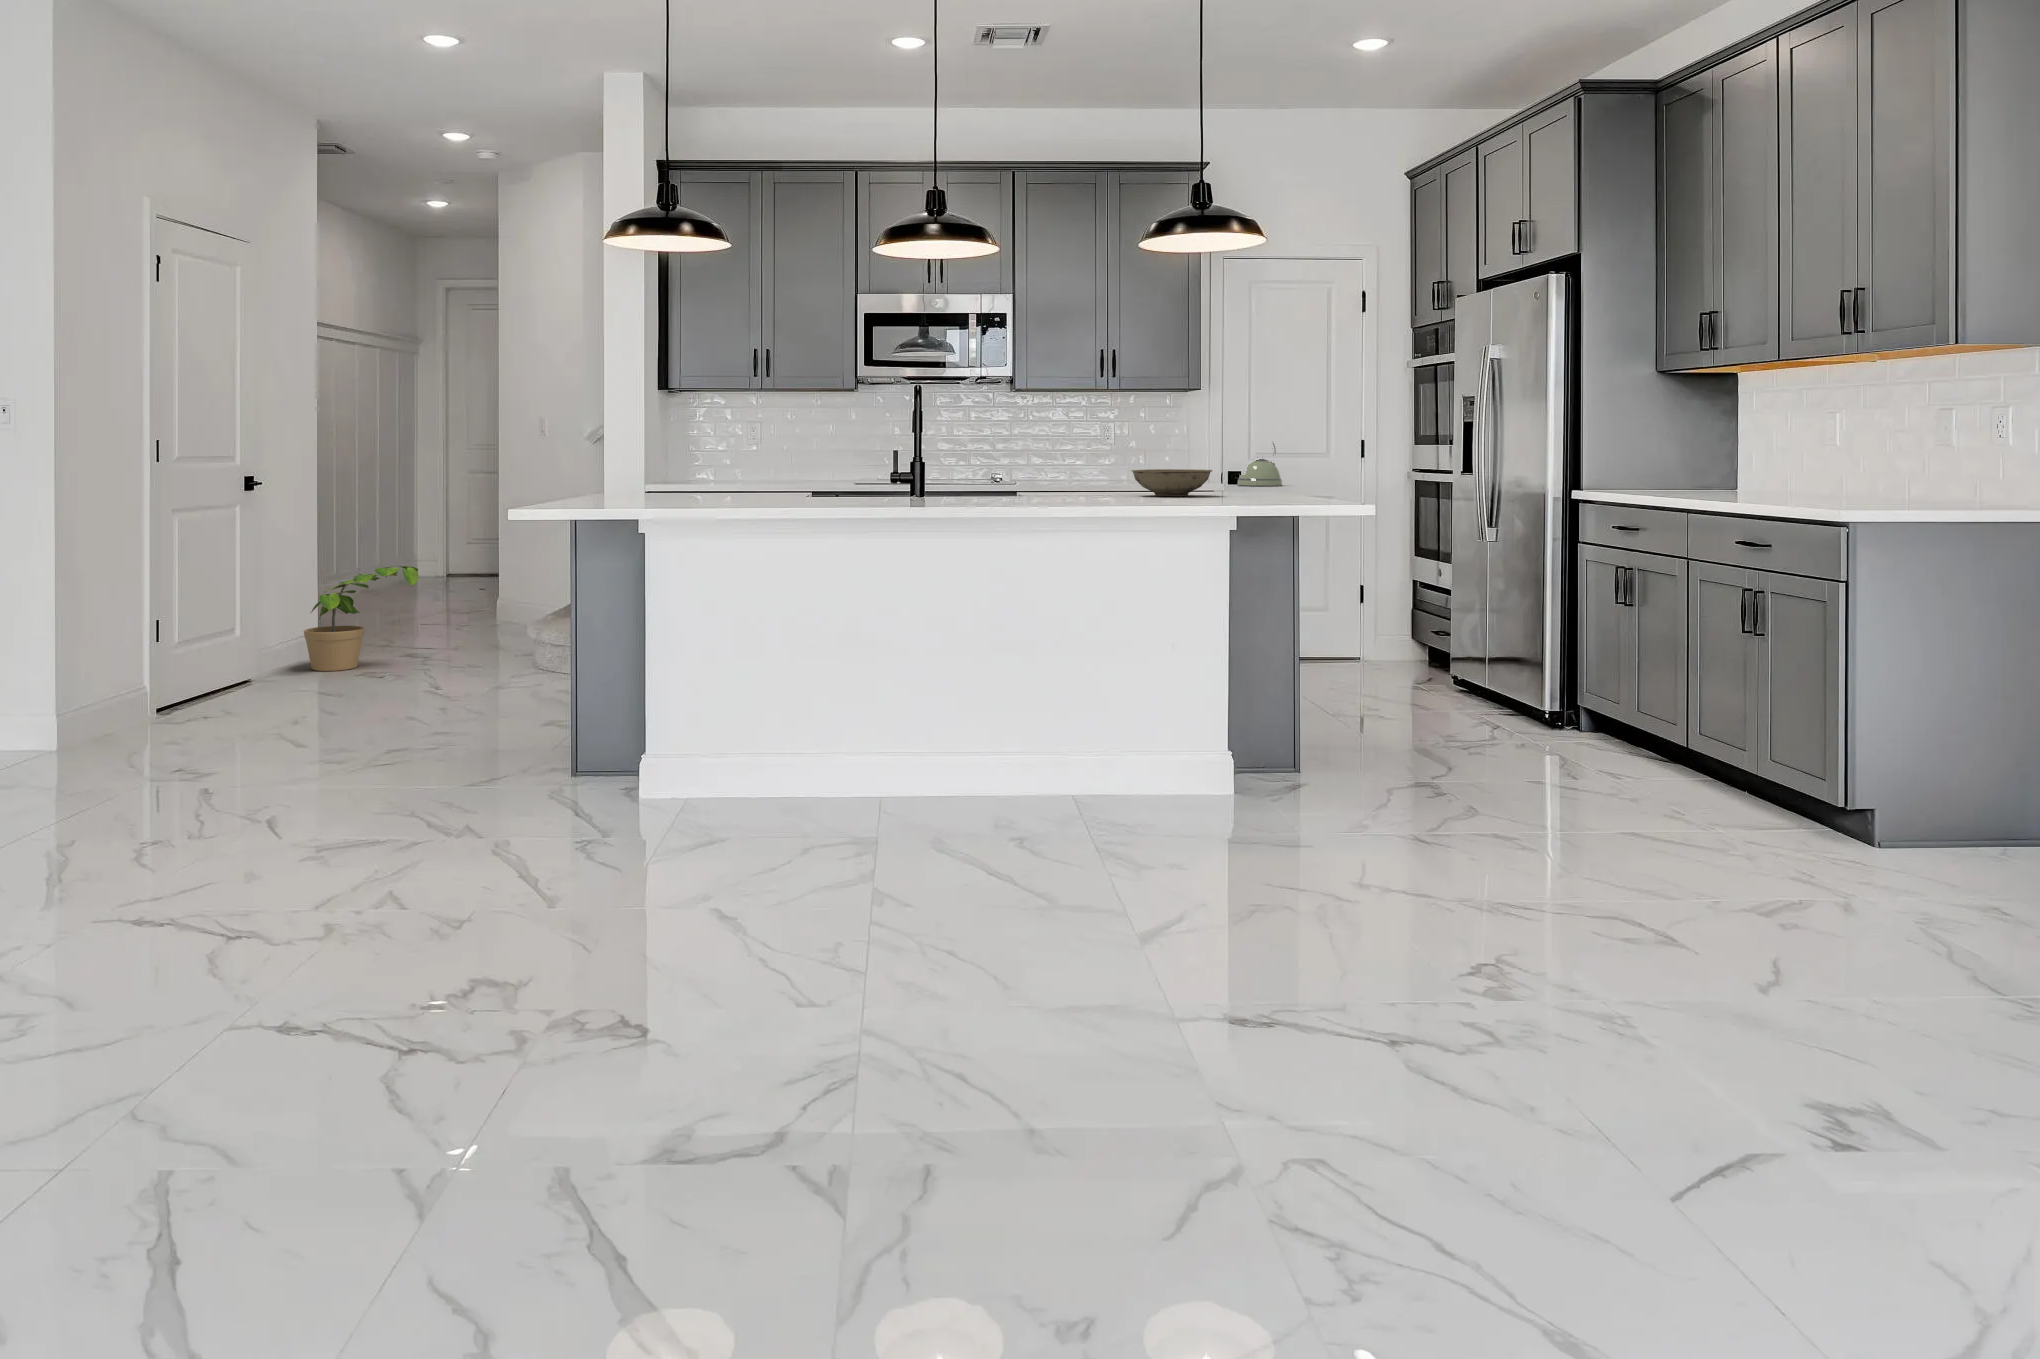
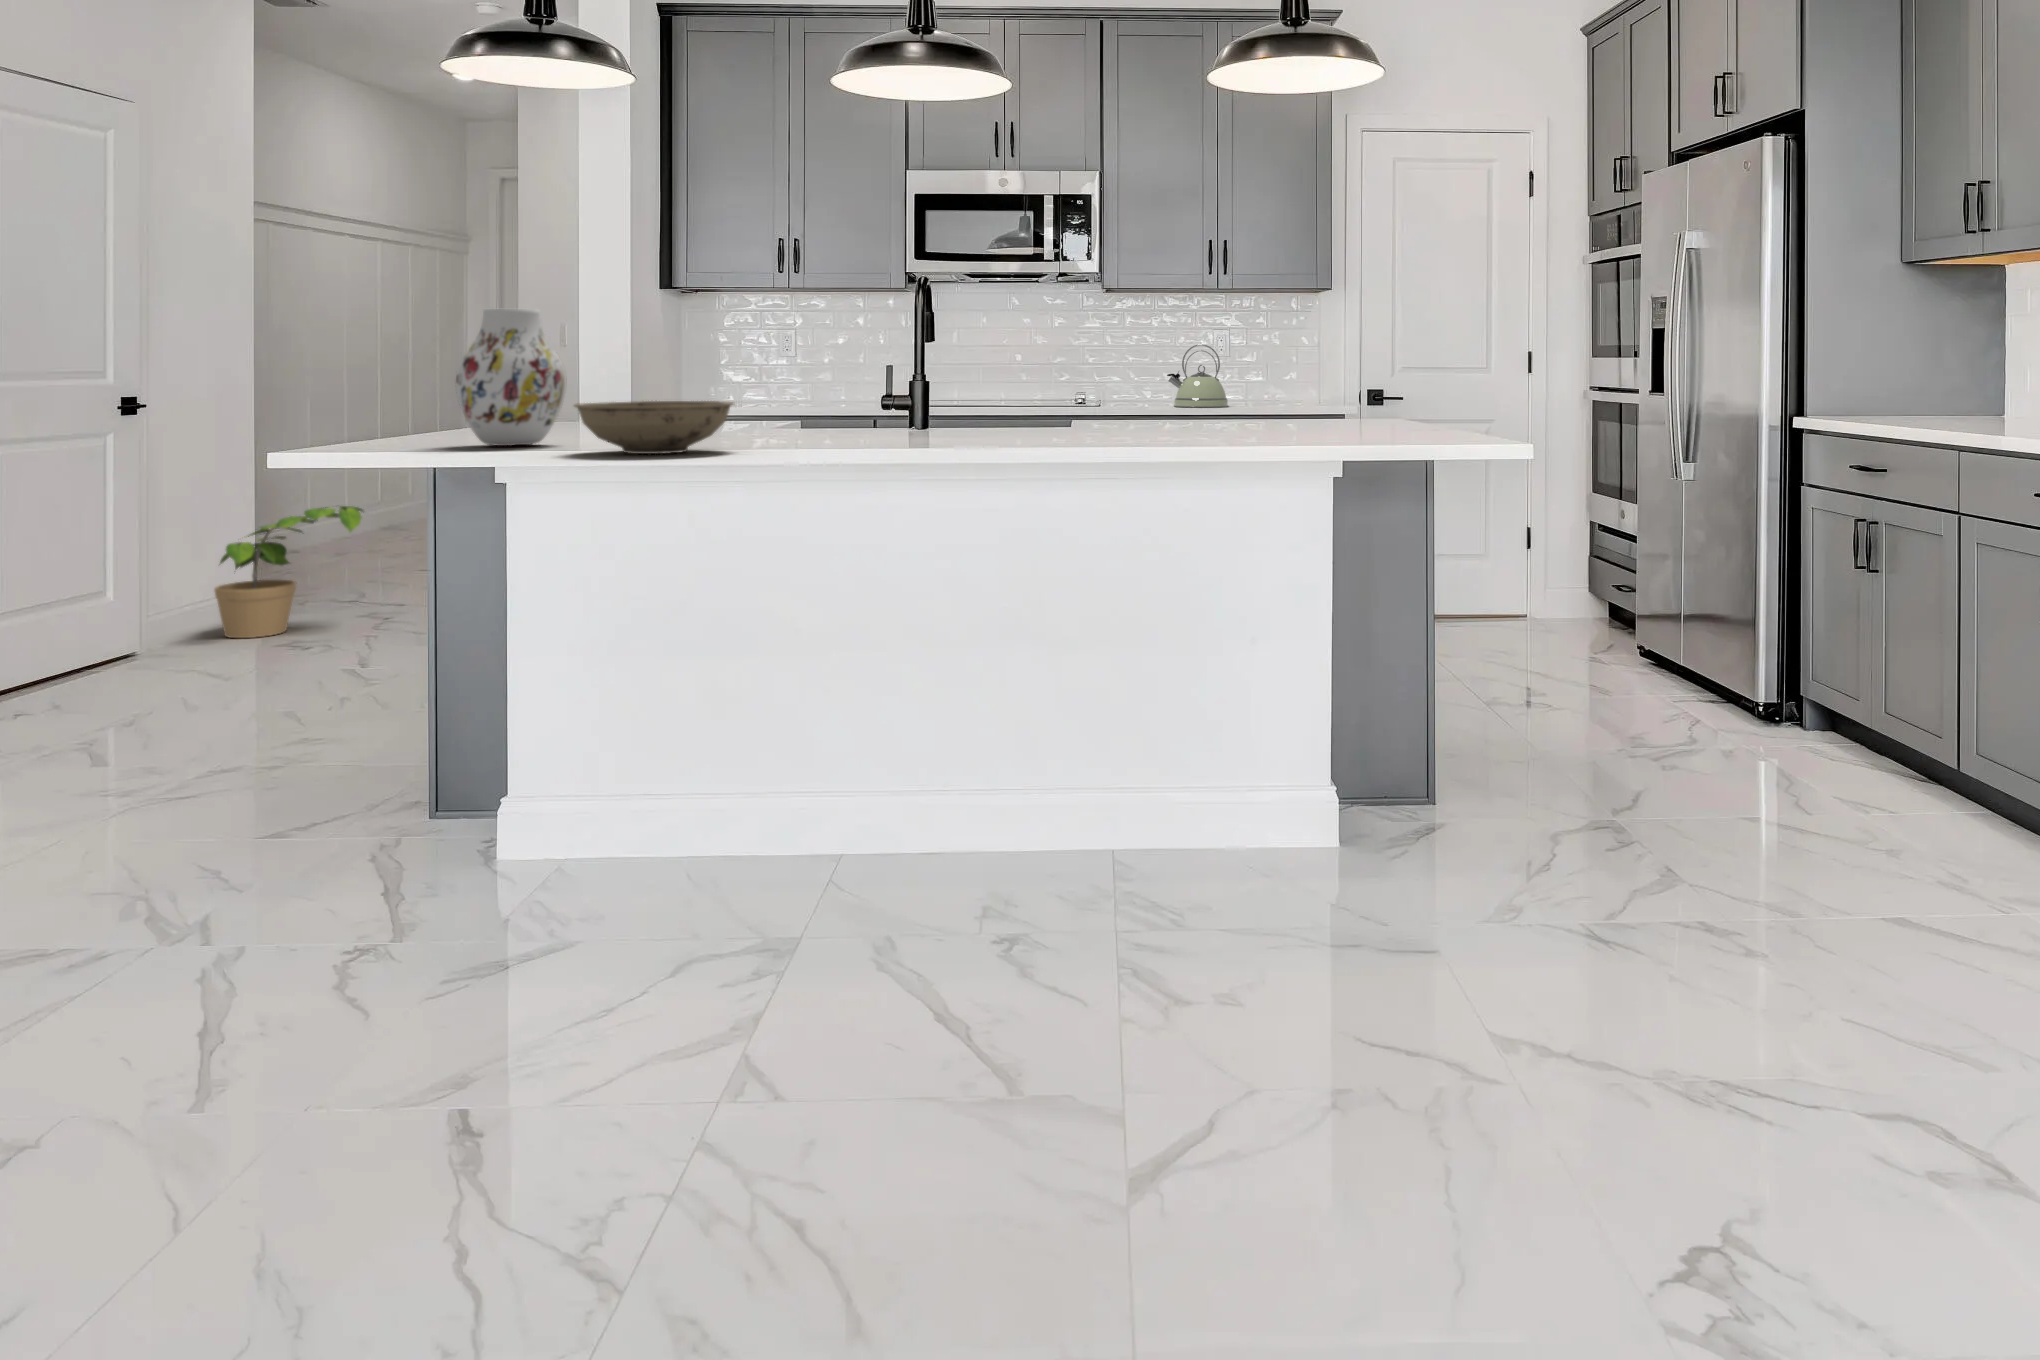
vase: none [614,412,686,508] -> present [456,309,566,446]
kettle: present [1237,443,1283,486] -> present [1167,344,1228,407]
bowl: present [1131,469,1212,496] -> present [574,401,734,454]

